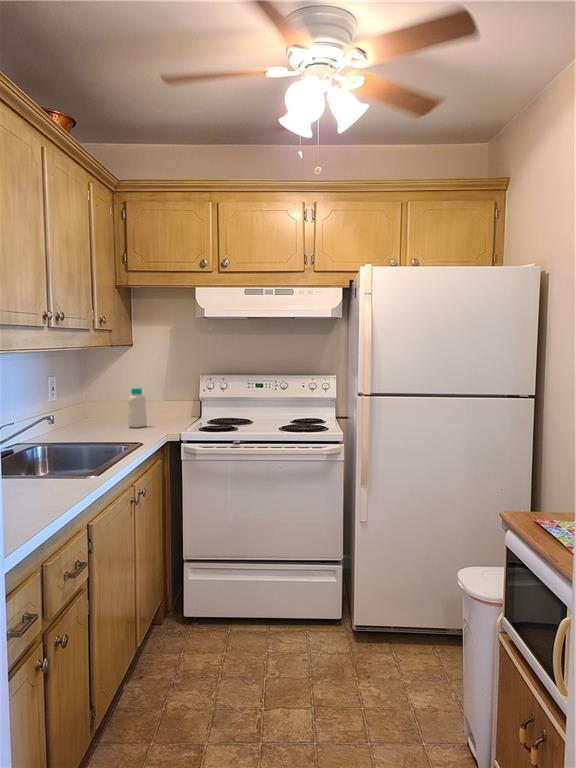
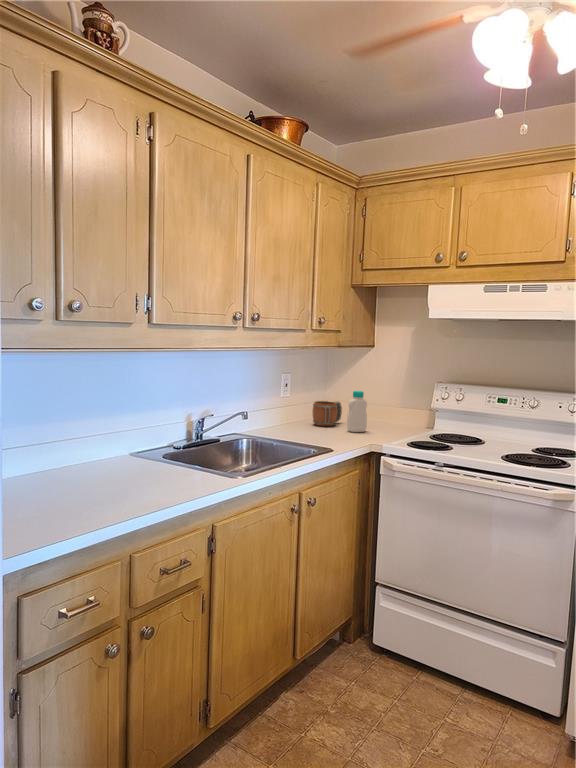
mug: none [85,401,112,427] -> present [313,401,342,426]

